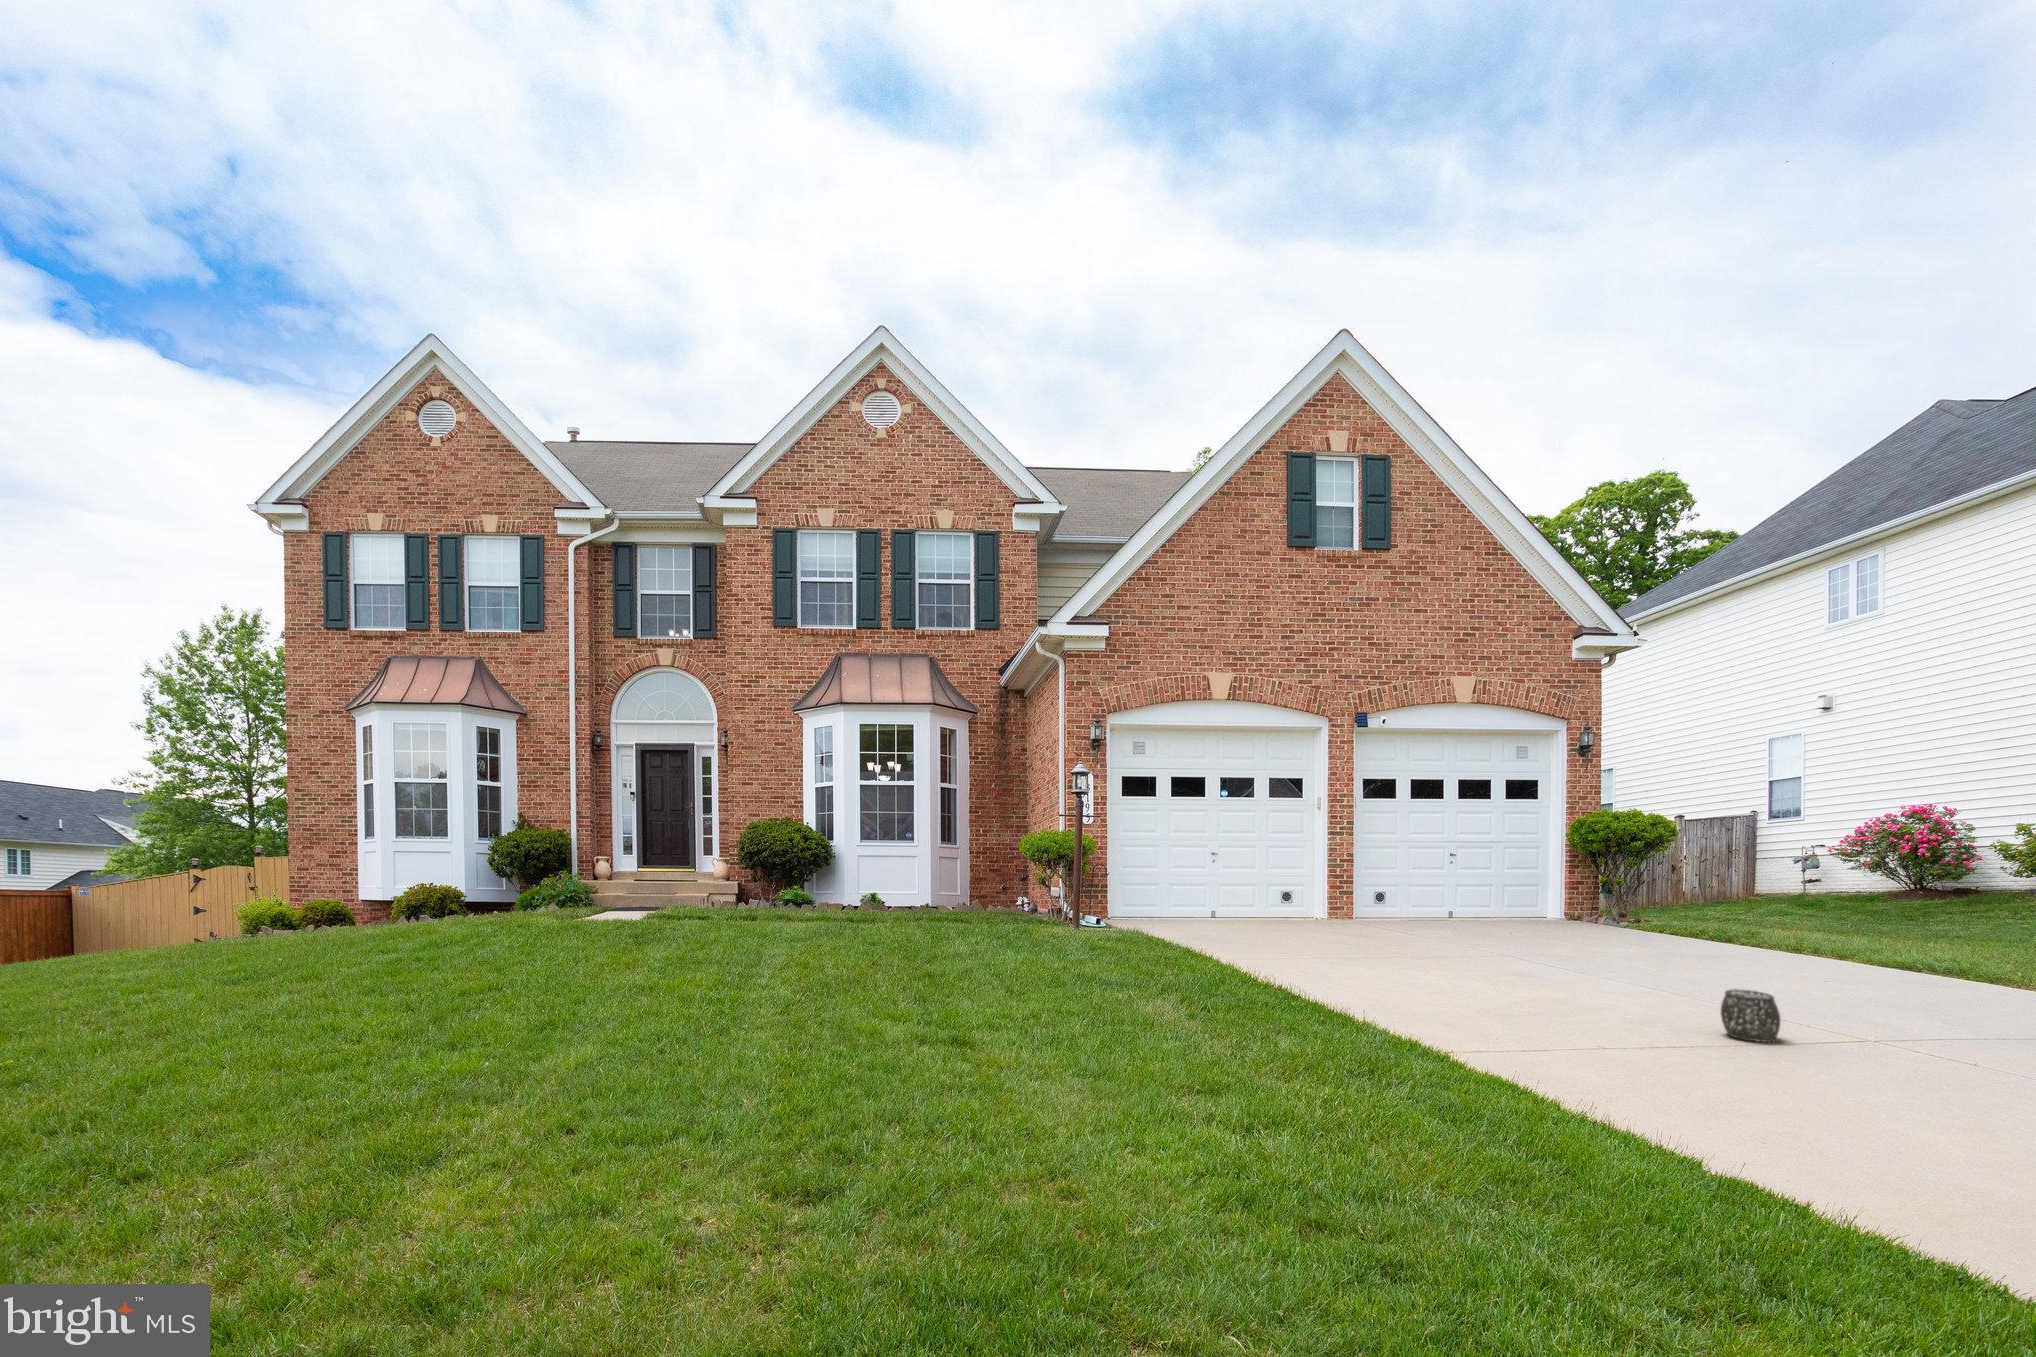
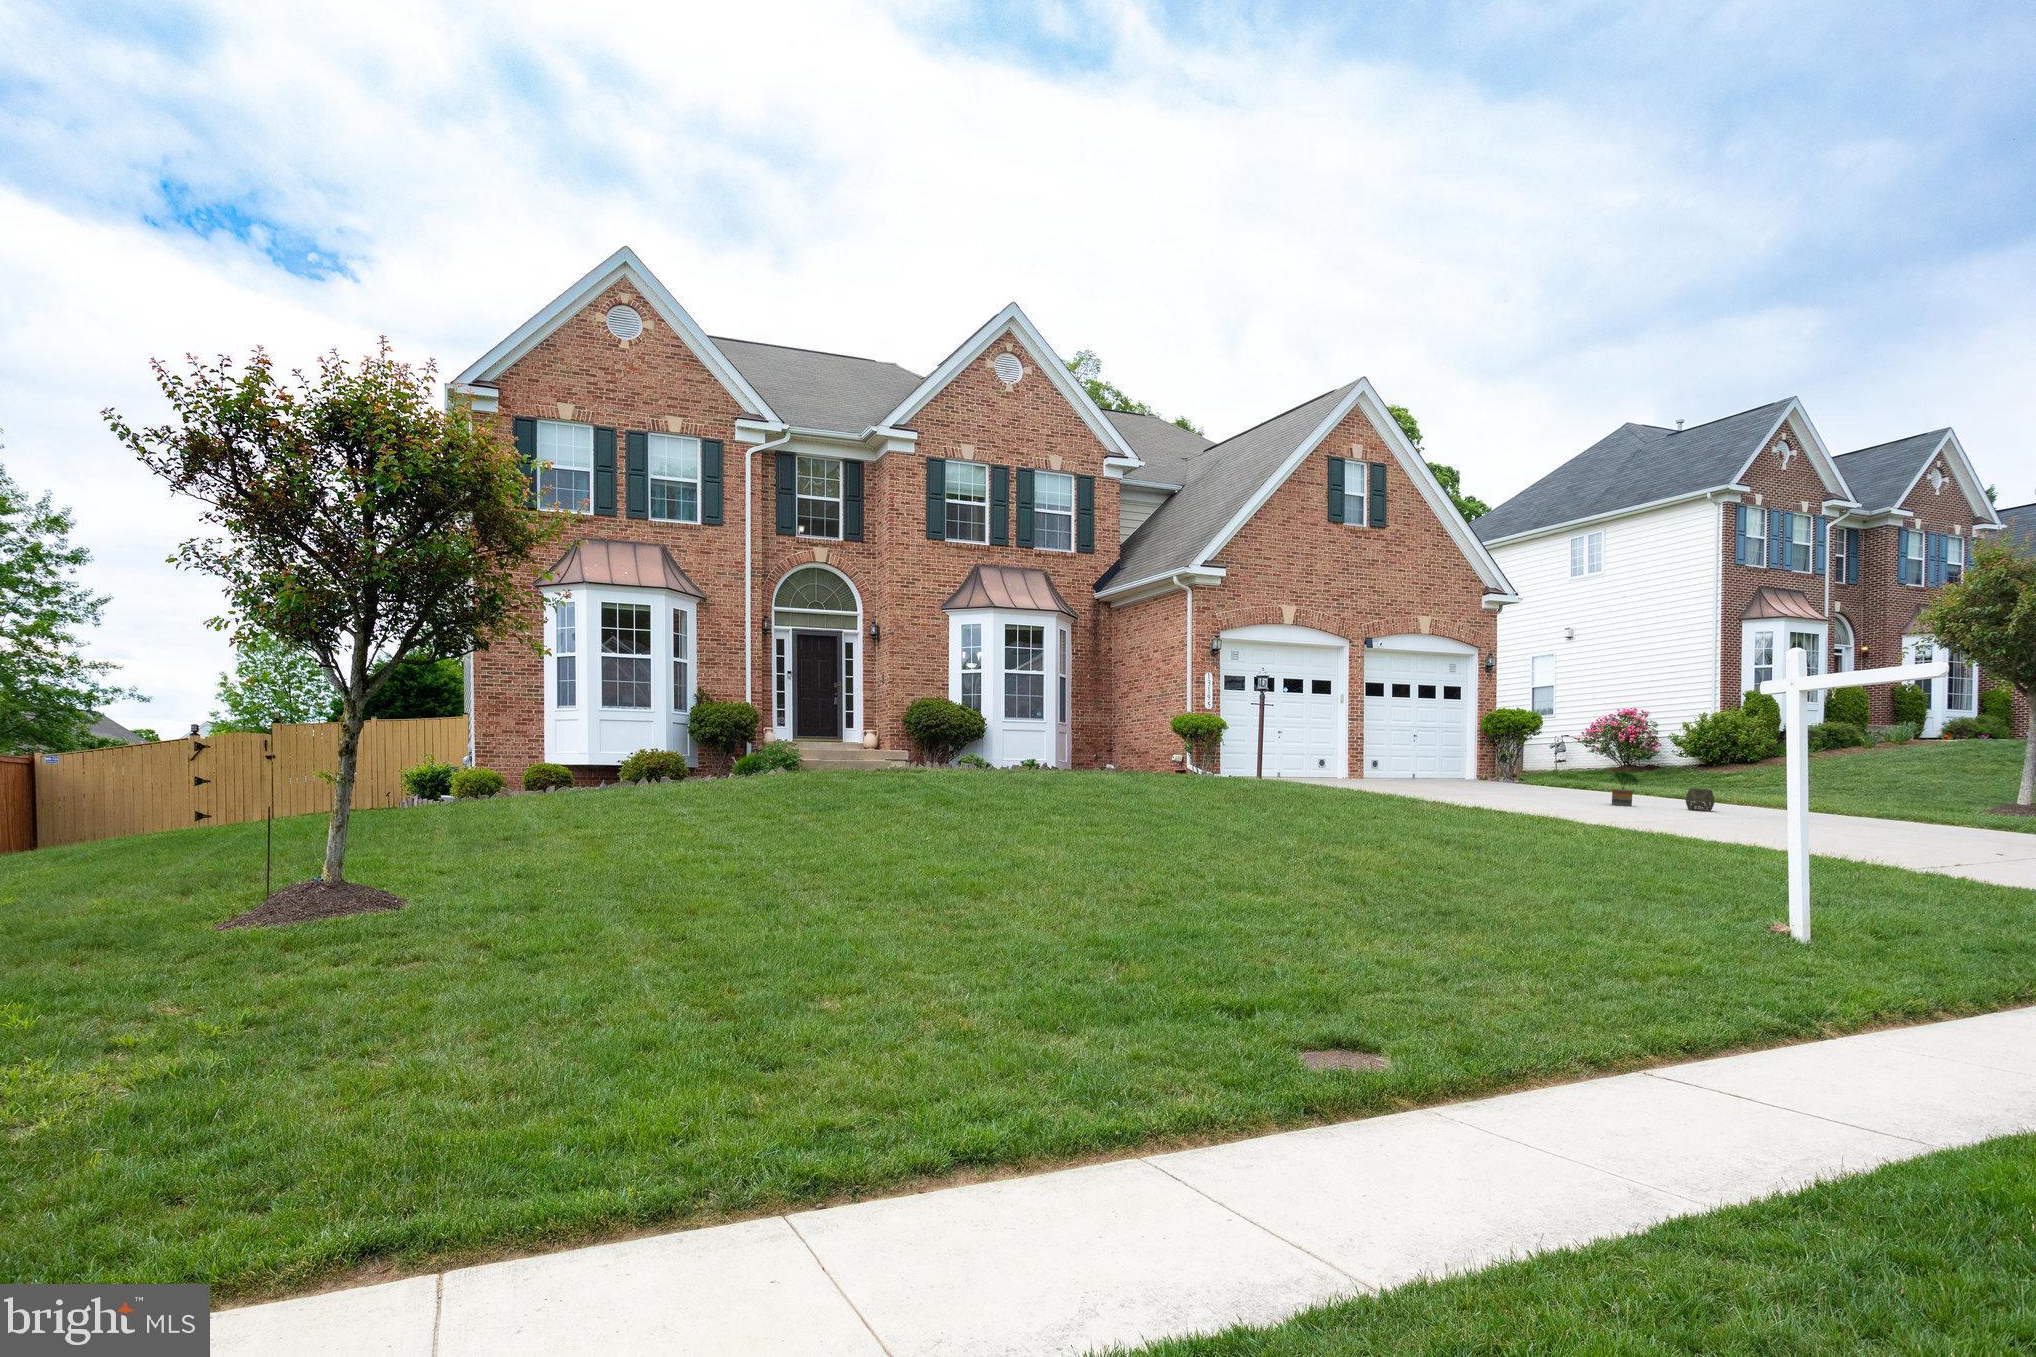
potted tree: none [1575,948,1631,1018] -> present [1610,772,1639,806]

